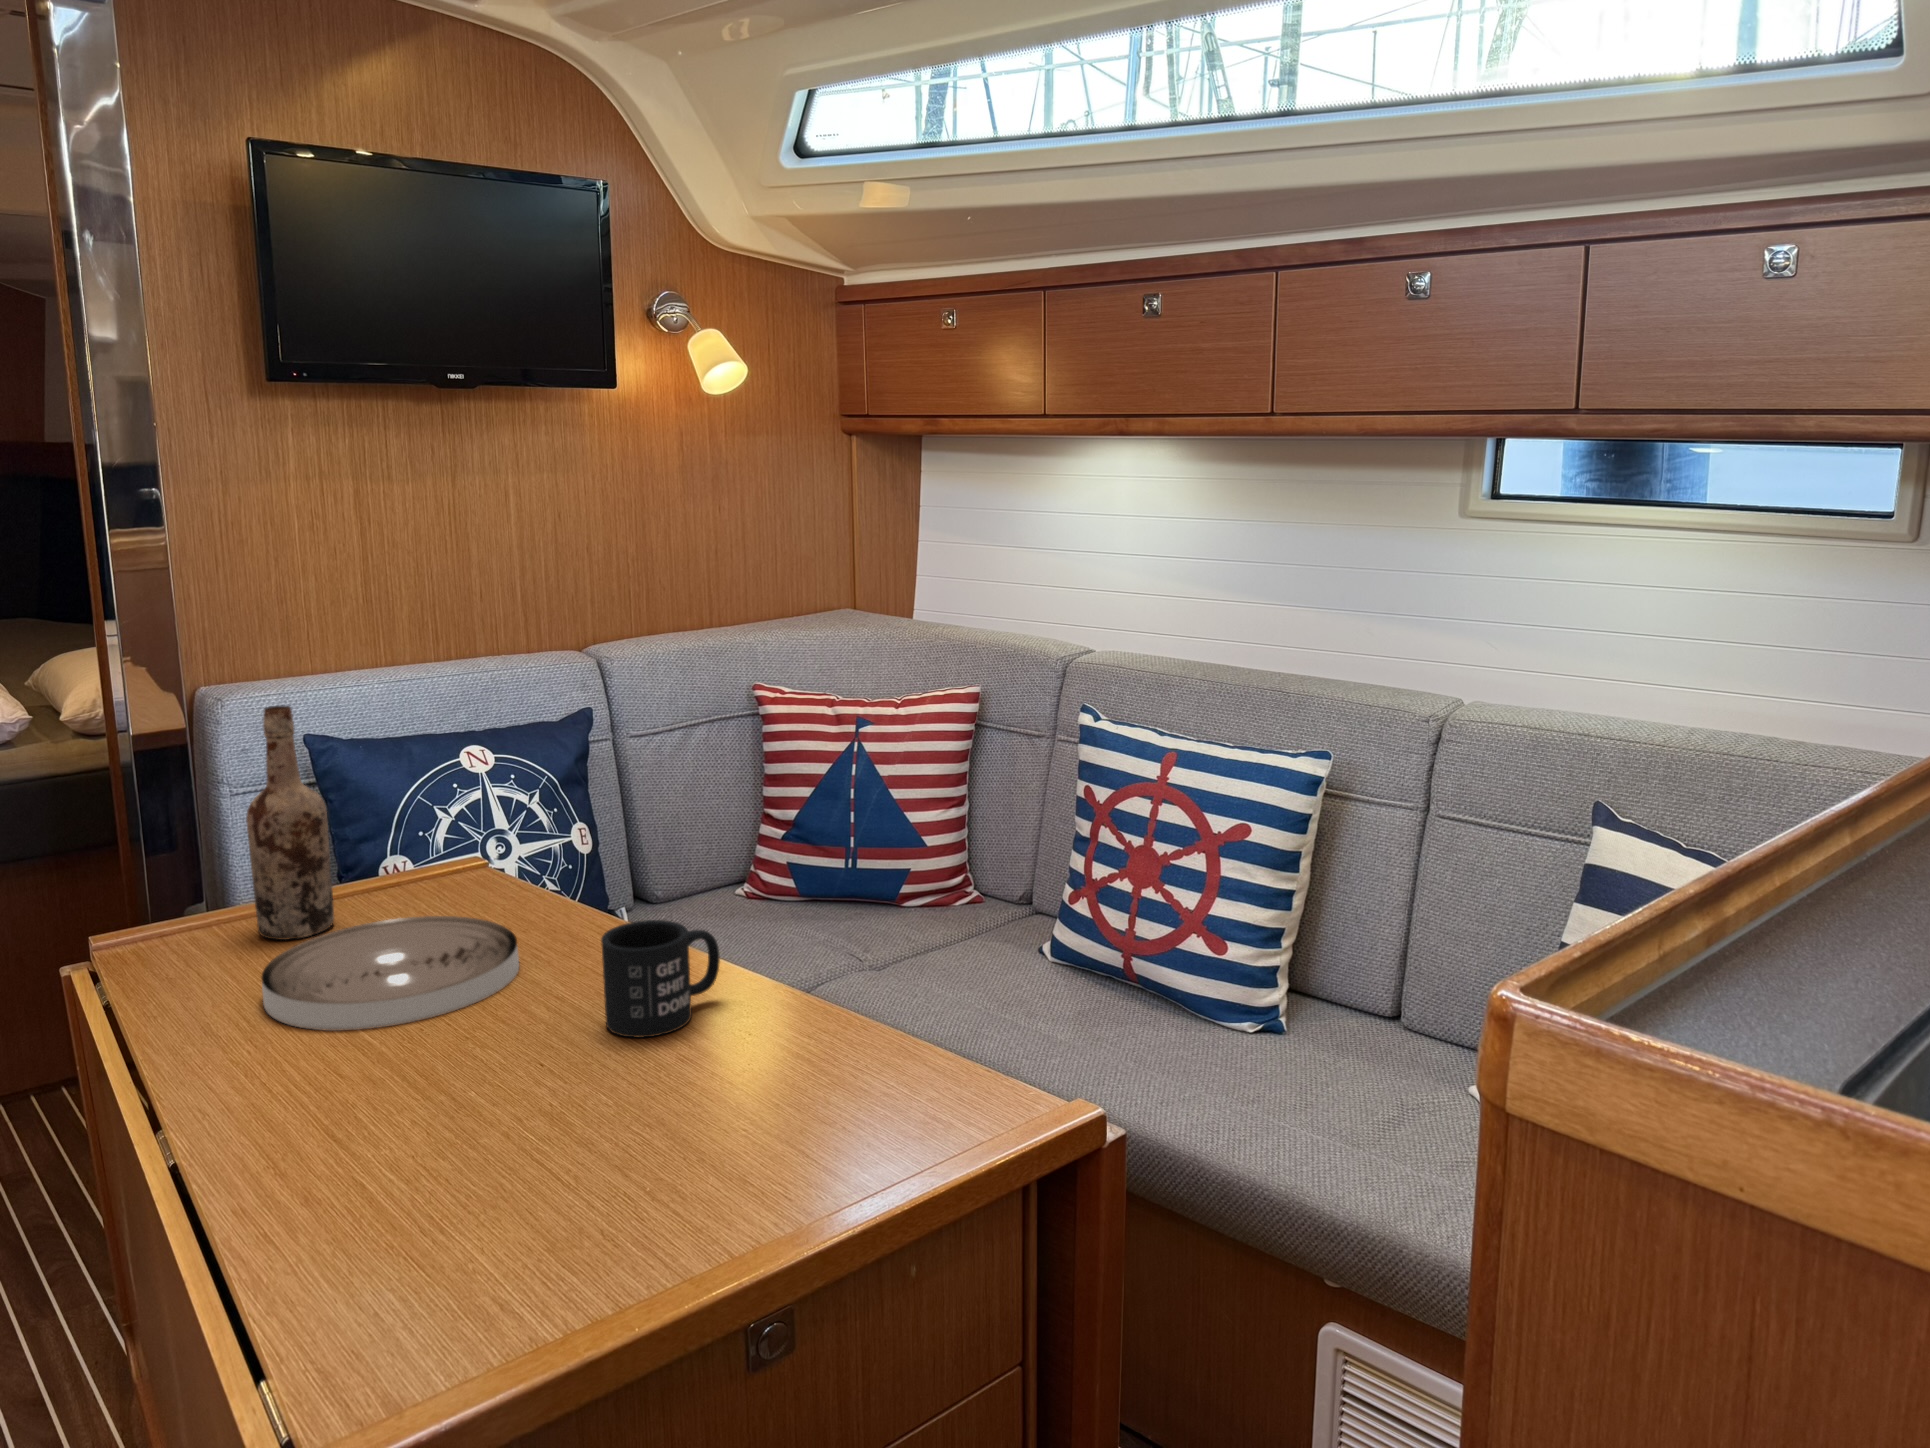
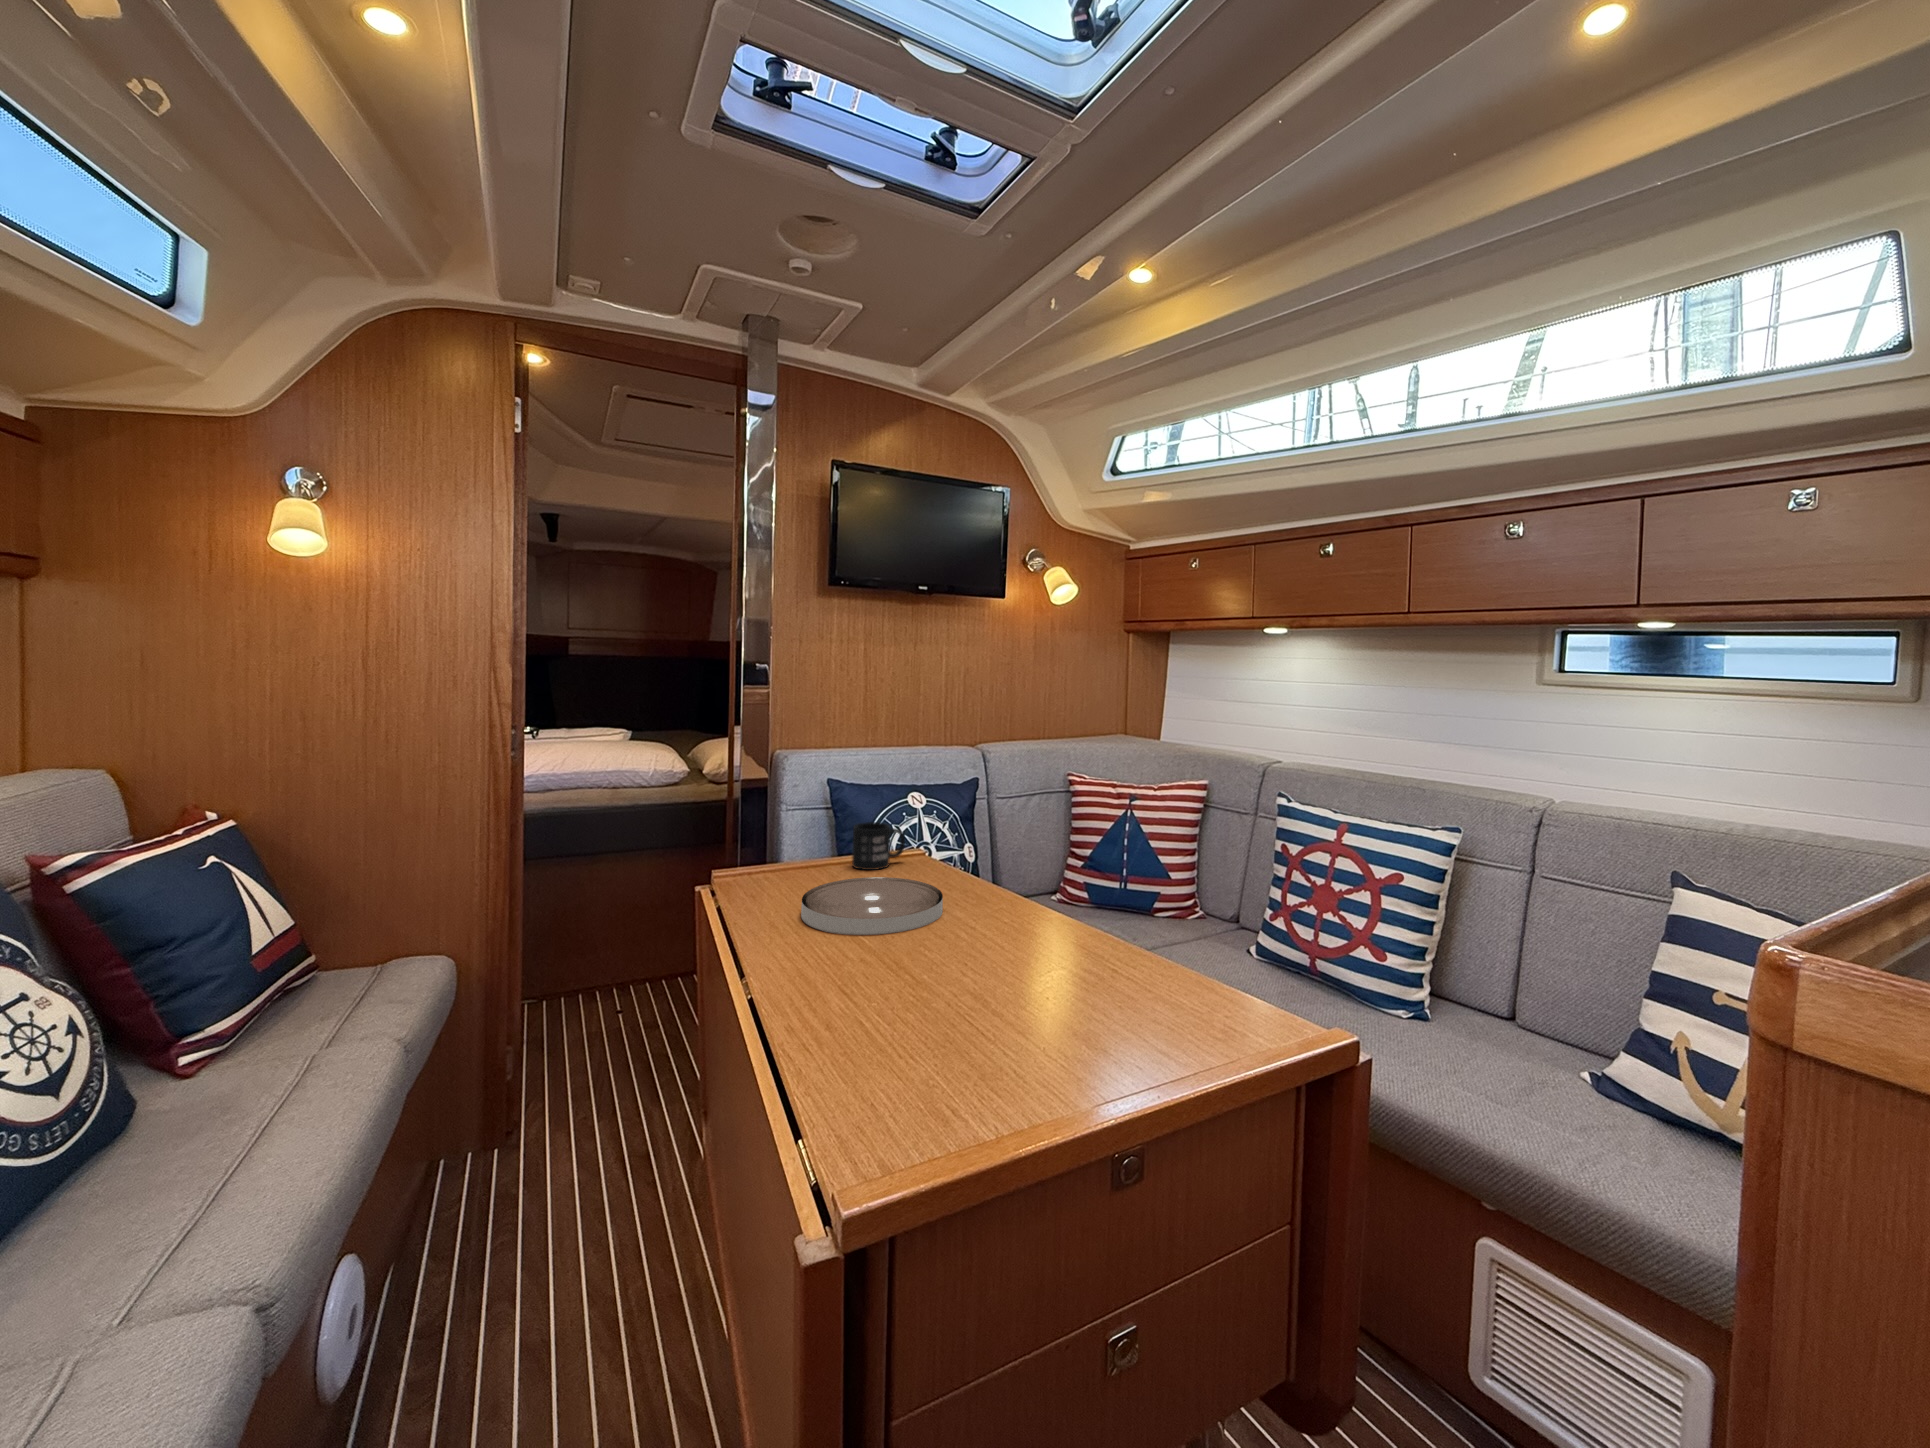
wine bottle: present [246,705,334,940] -> none [798,750,841,885]
mug: present [601,920,720,1037] -> present [852,822,905,870]

